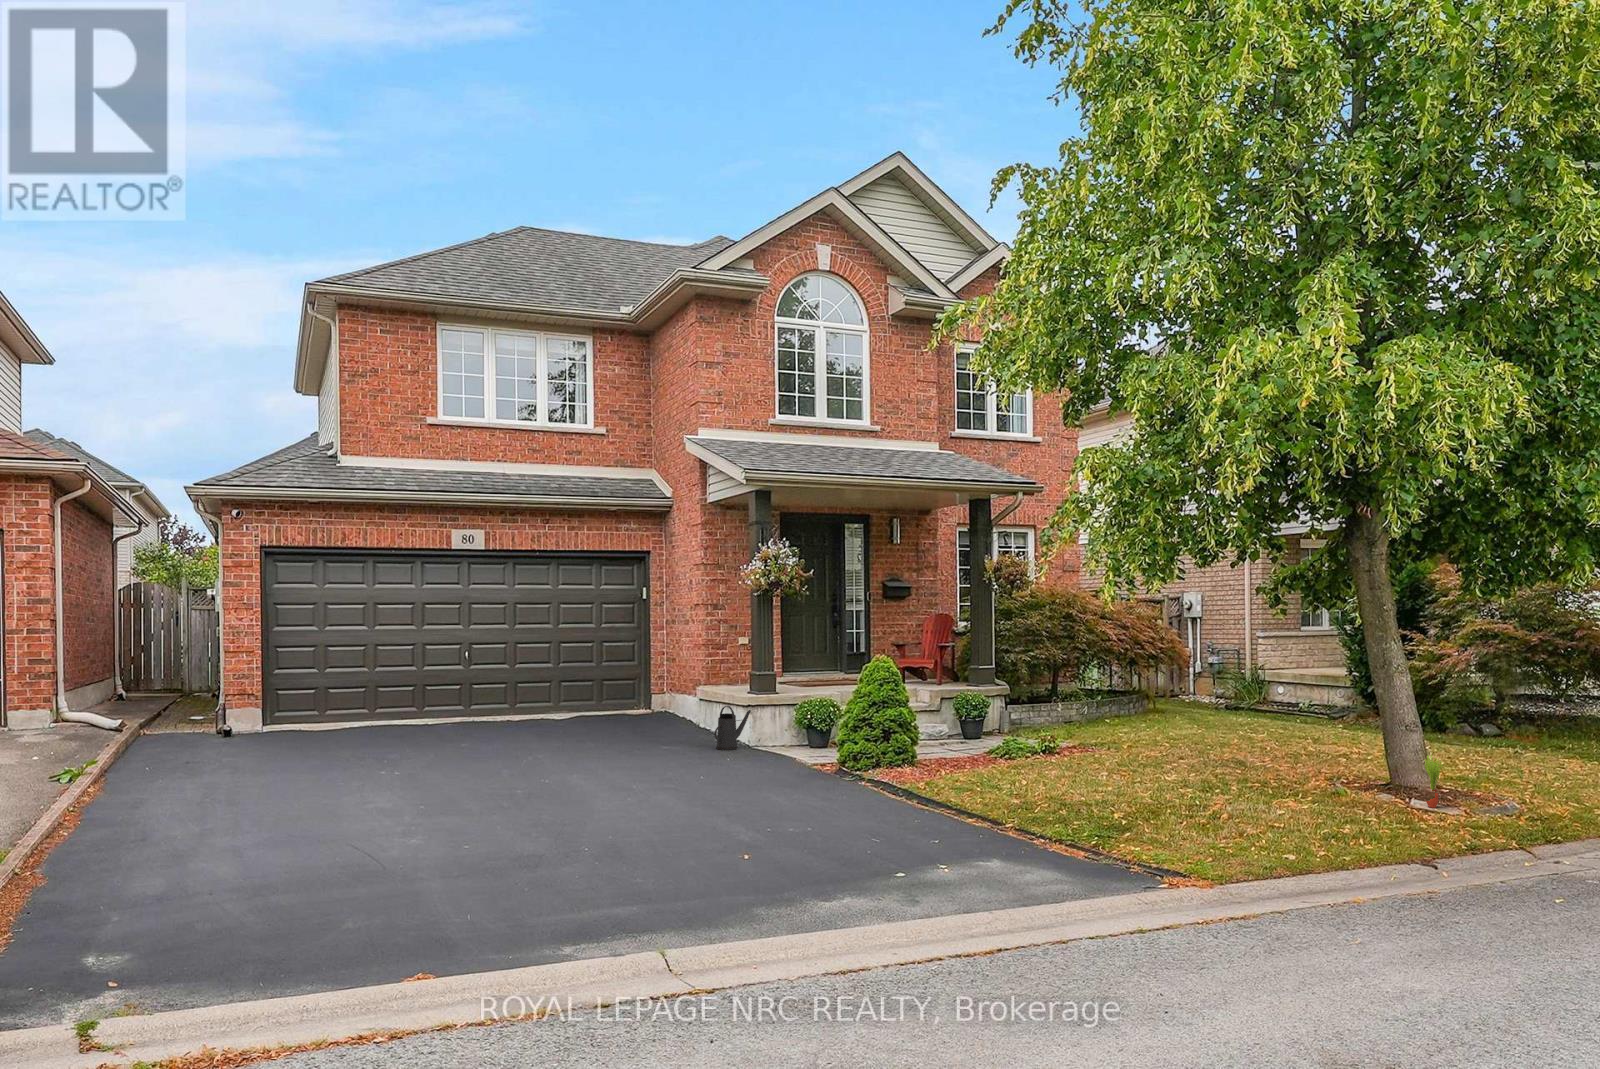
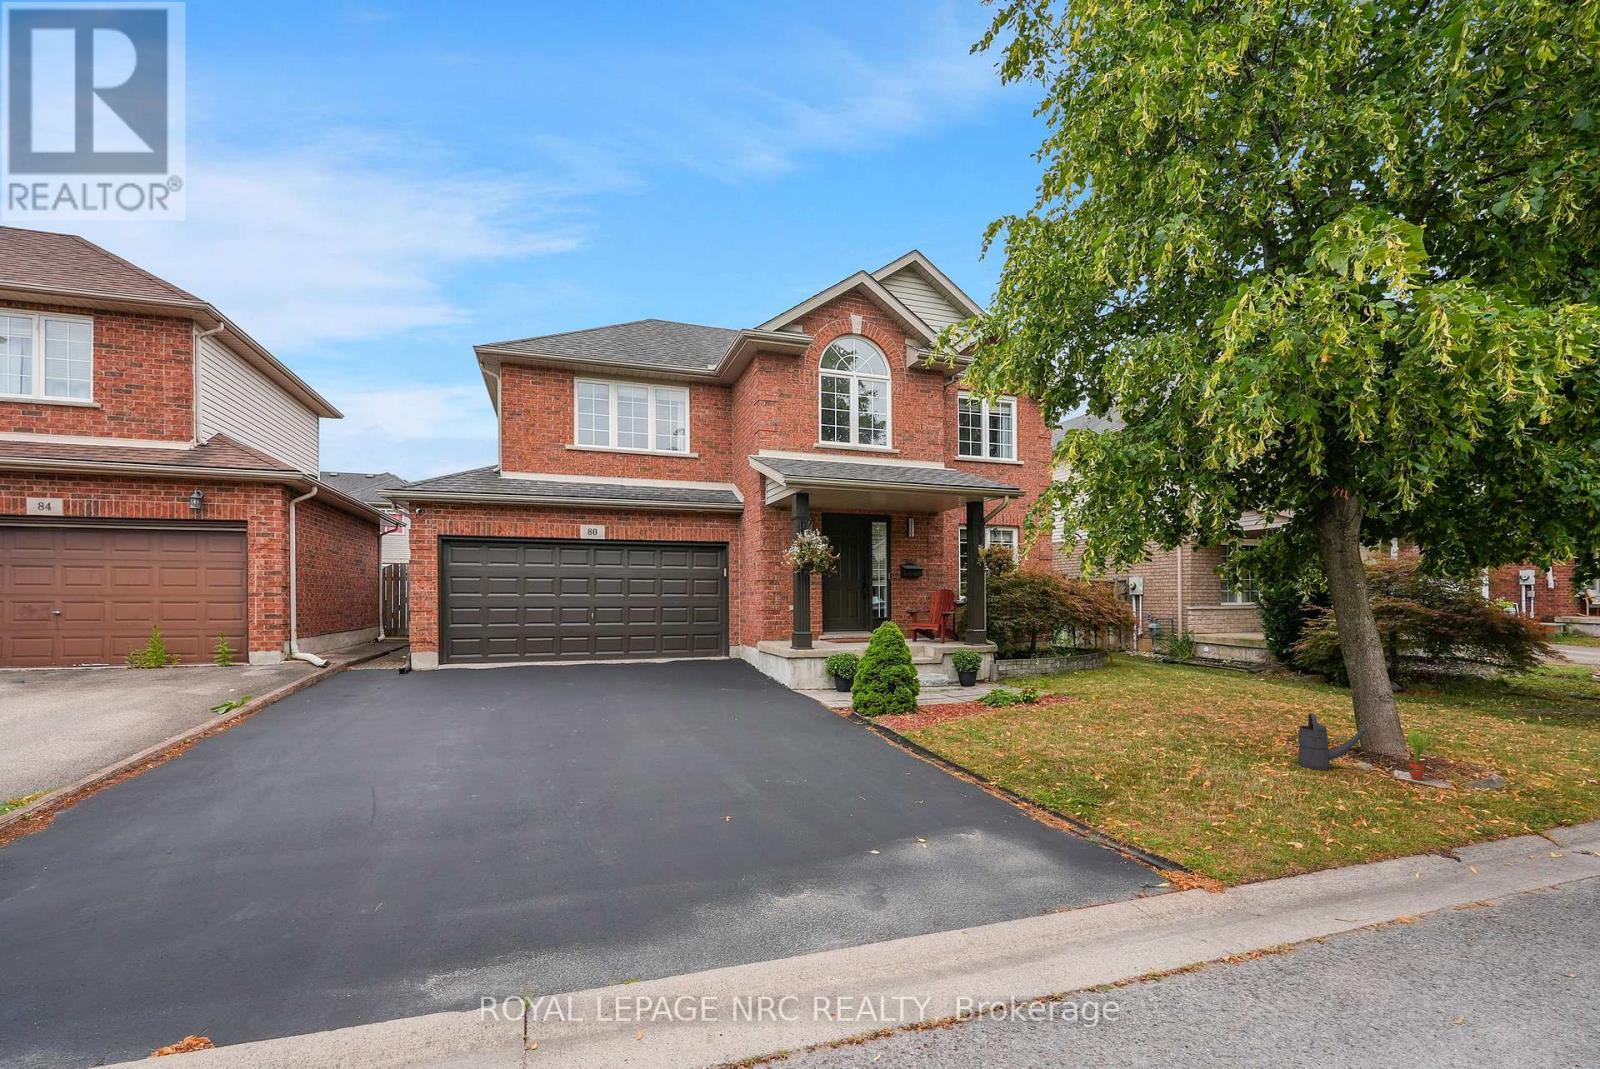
watering can: present [714,706,751,750] -> present [1287,713,1368,770]

